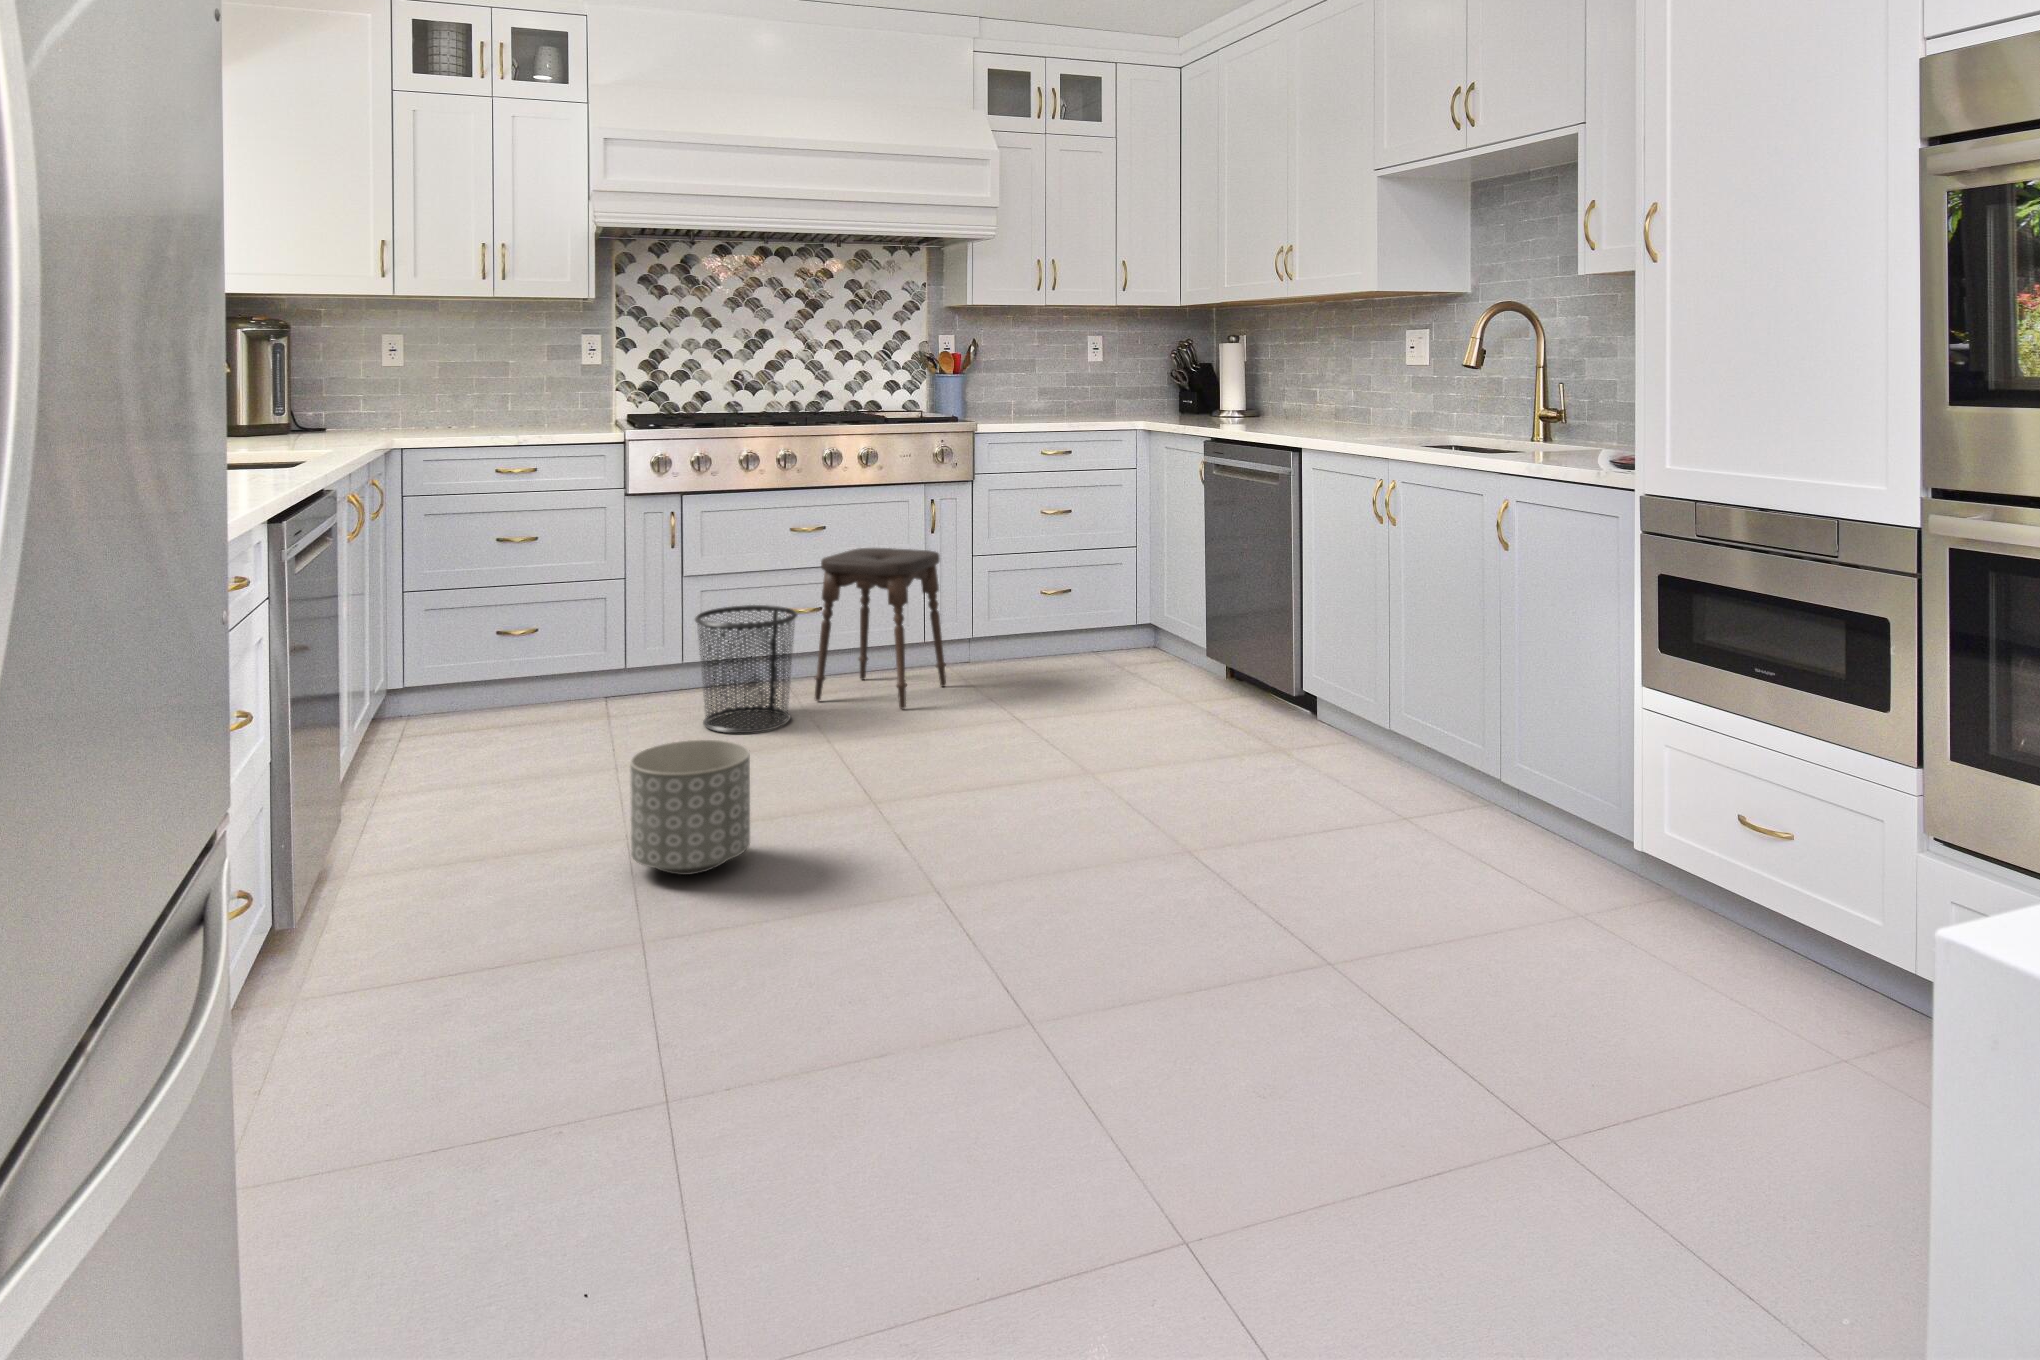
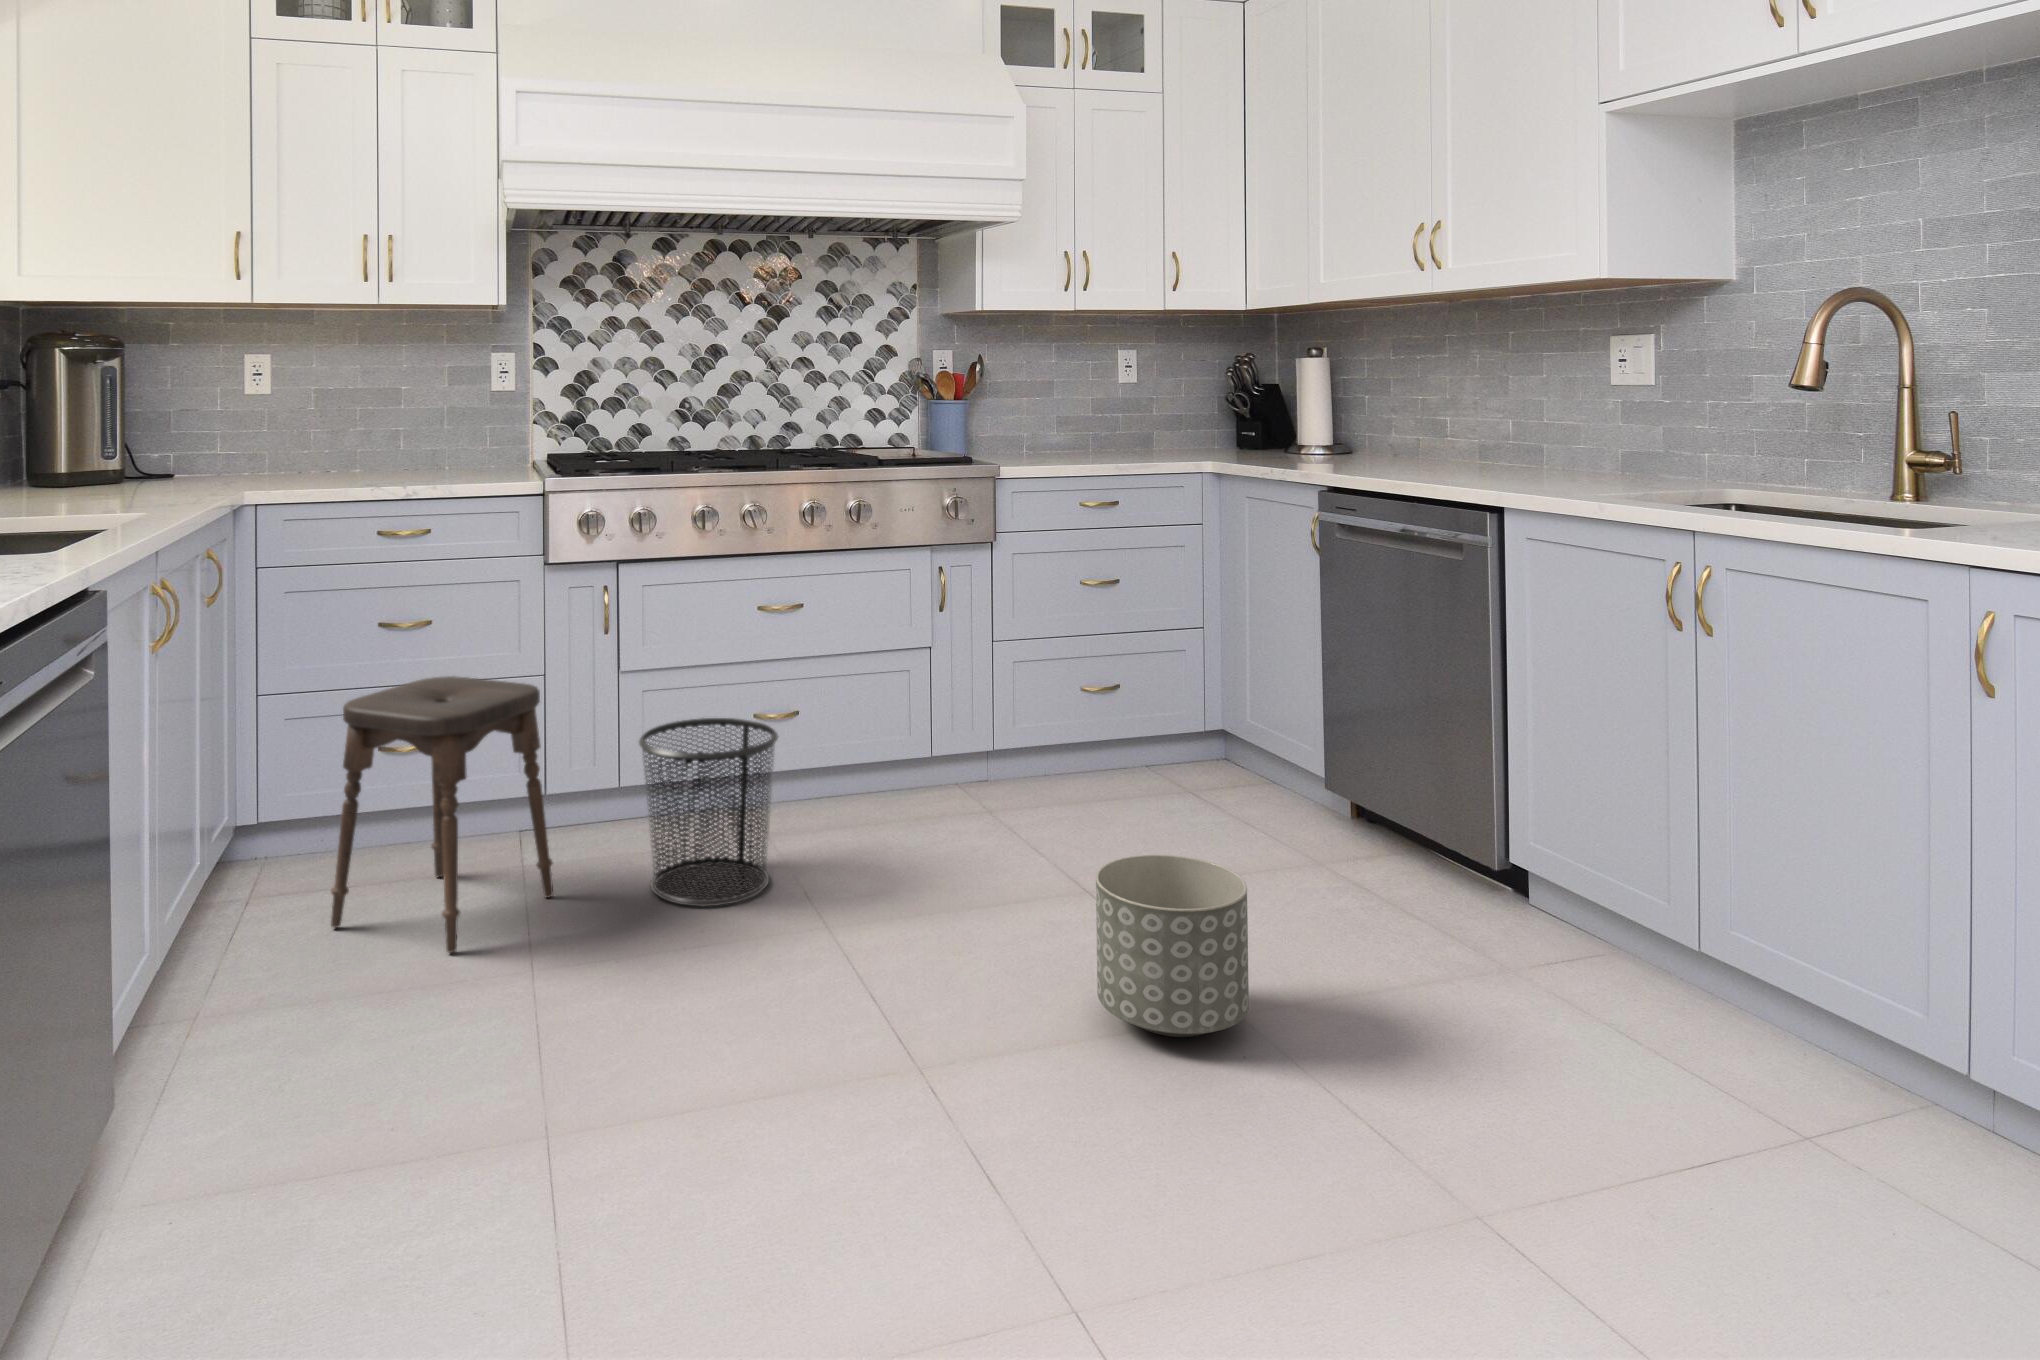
stool: present [815,548,946,709] -> present [331,676,553,953]
planter: present [630,740,750,875] -> present [1096,855,1249,1037]

